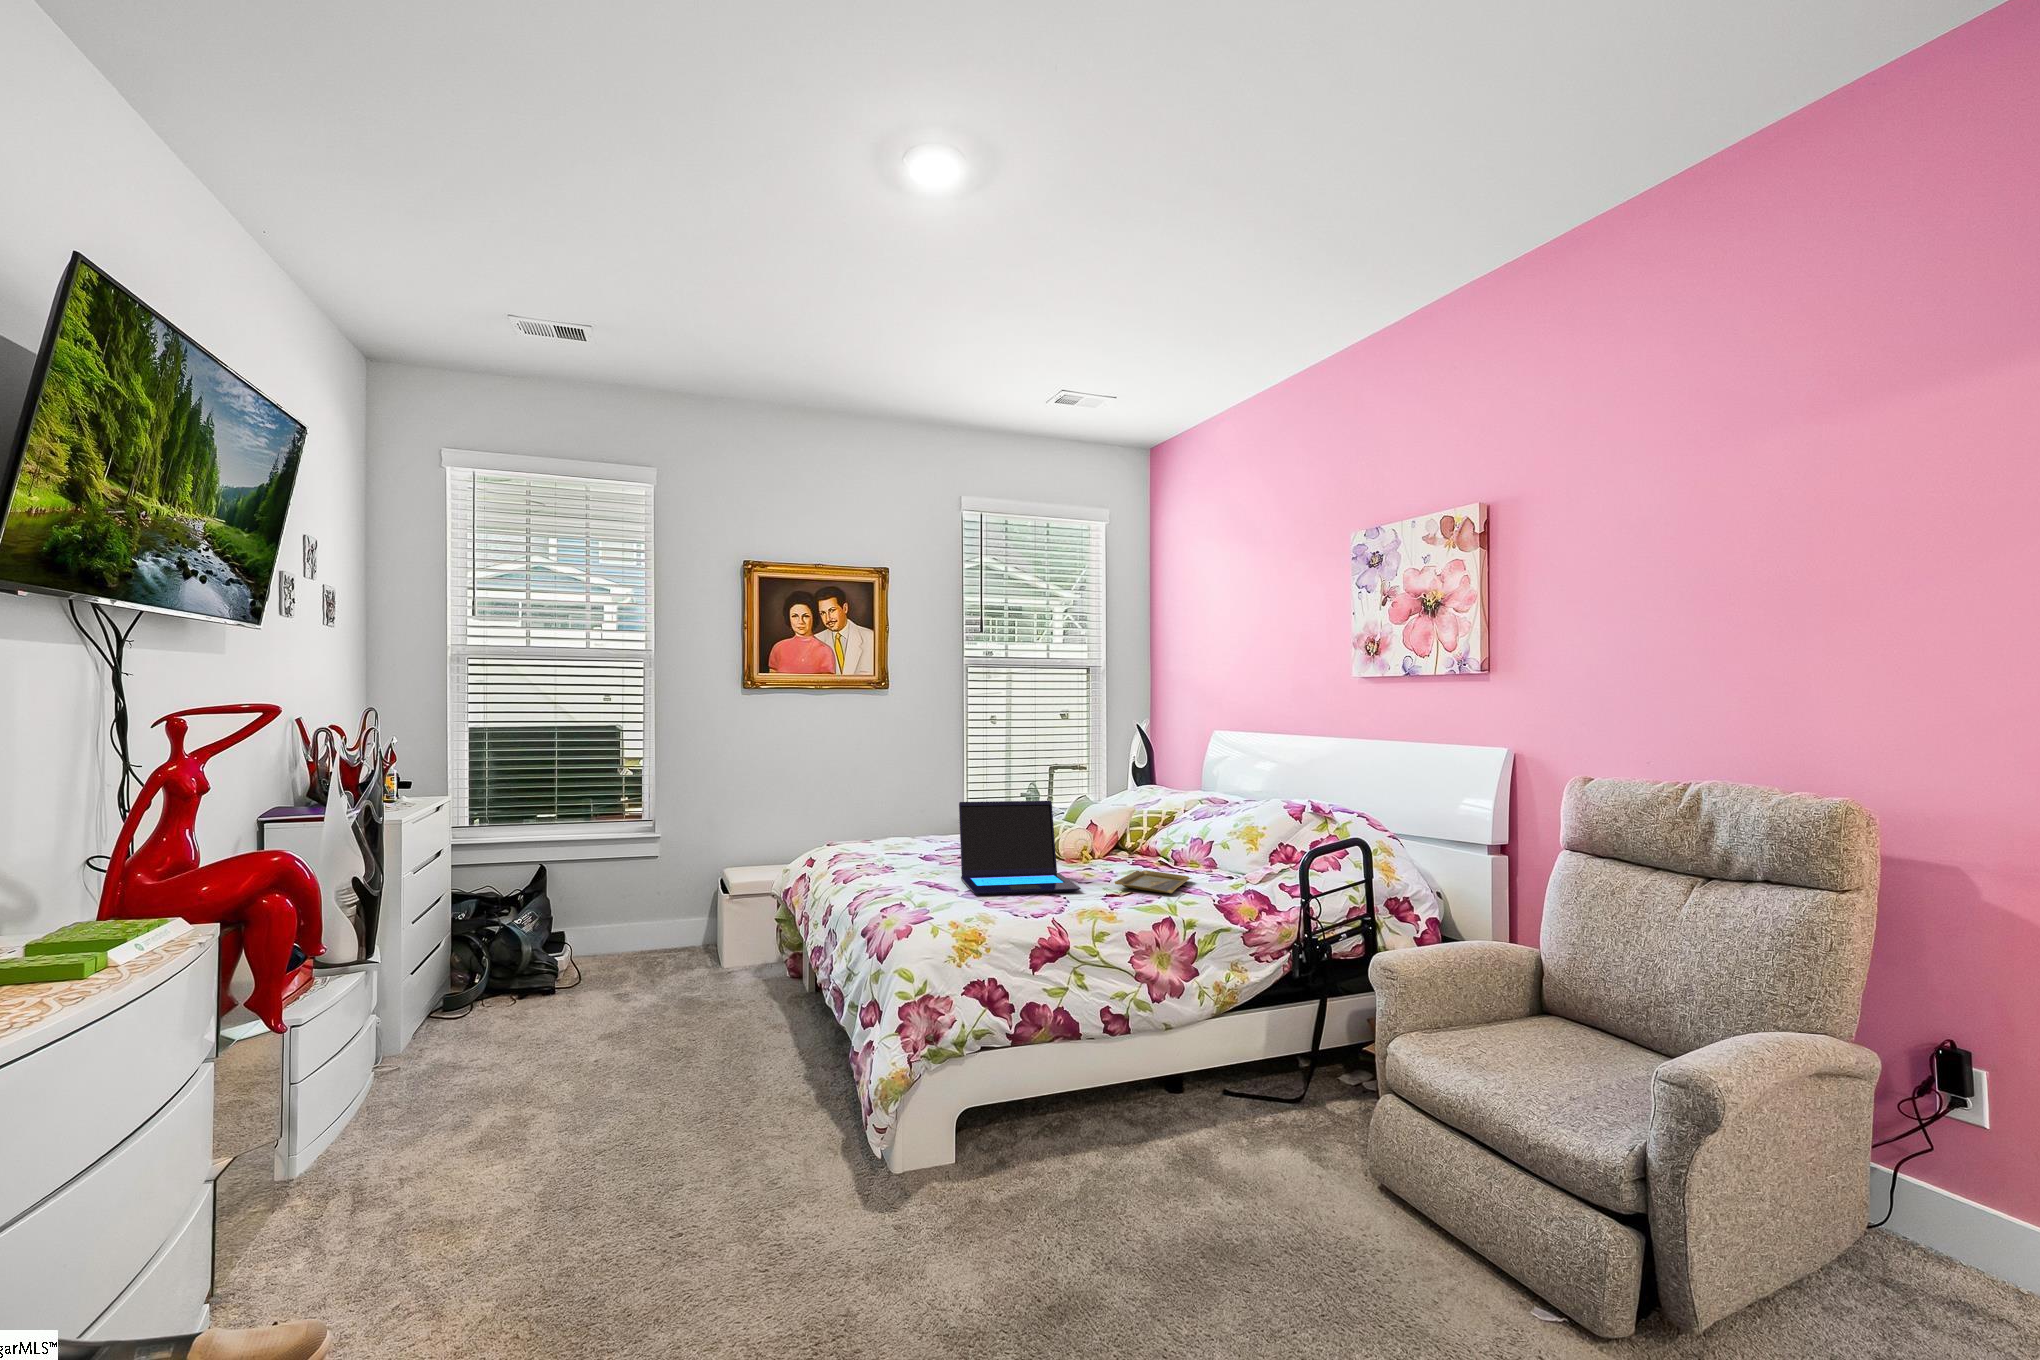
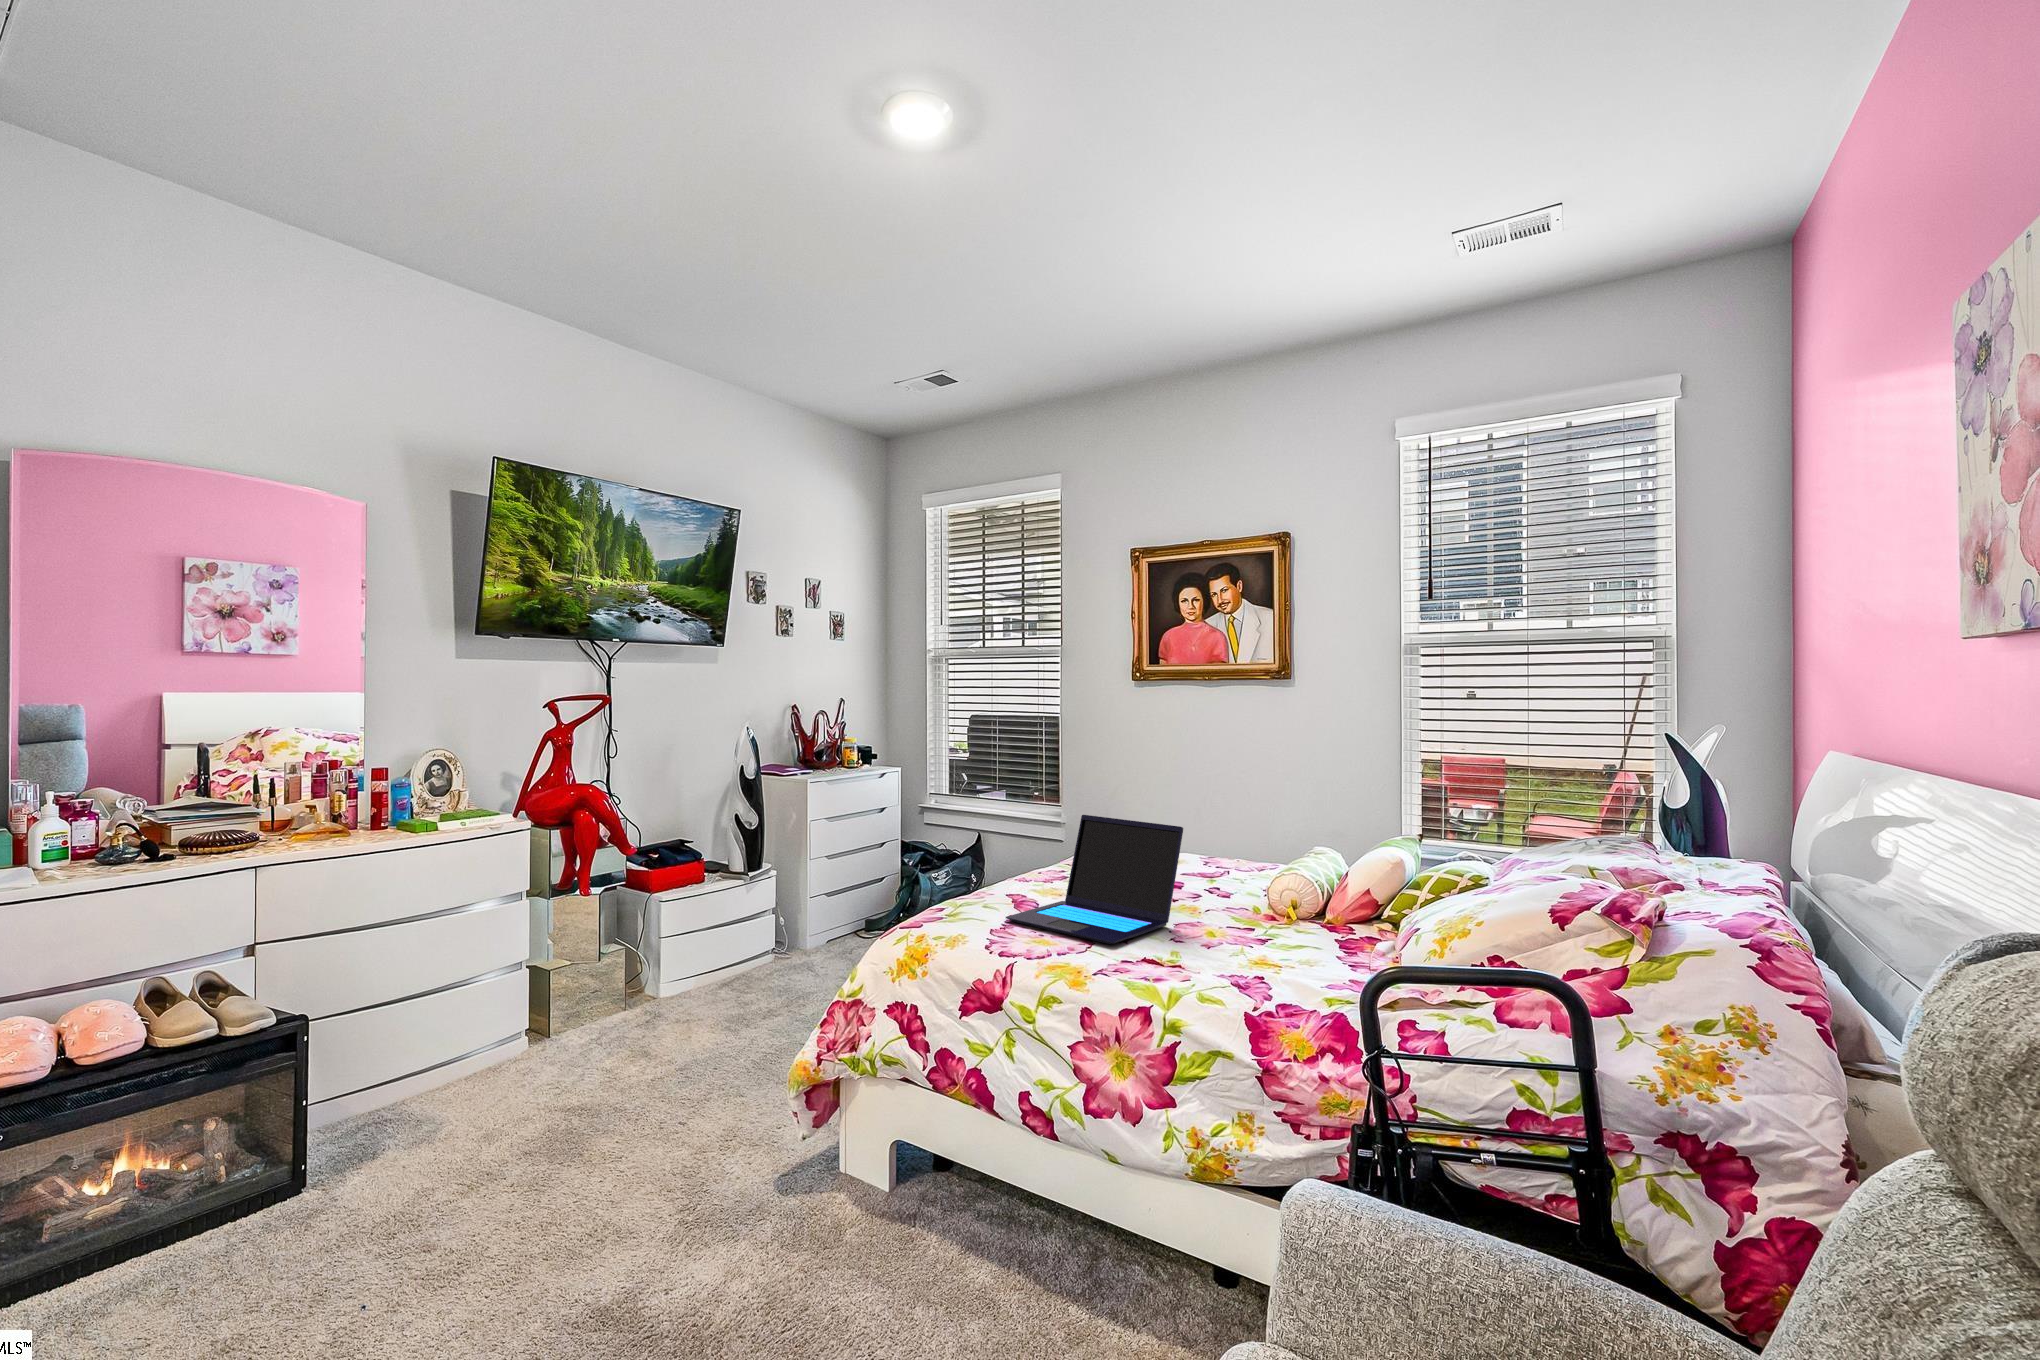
tray: present [1115,870,1191,893] -> none [1167,943,1311,978]

